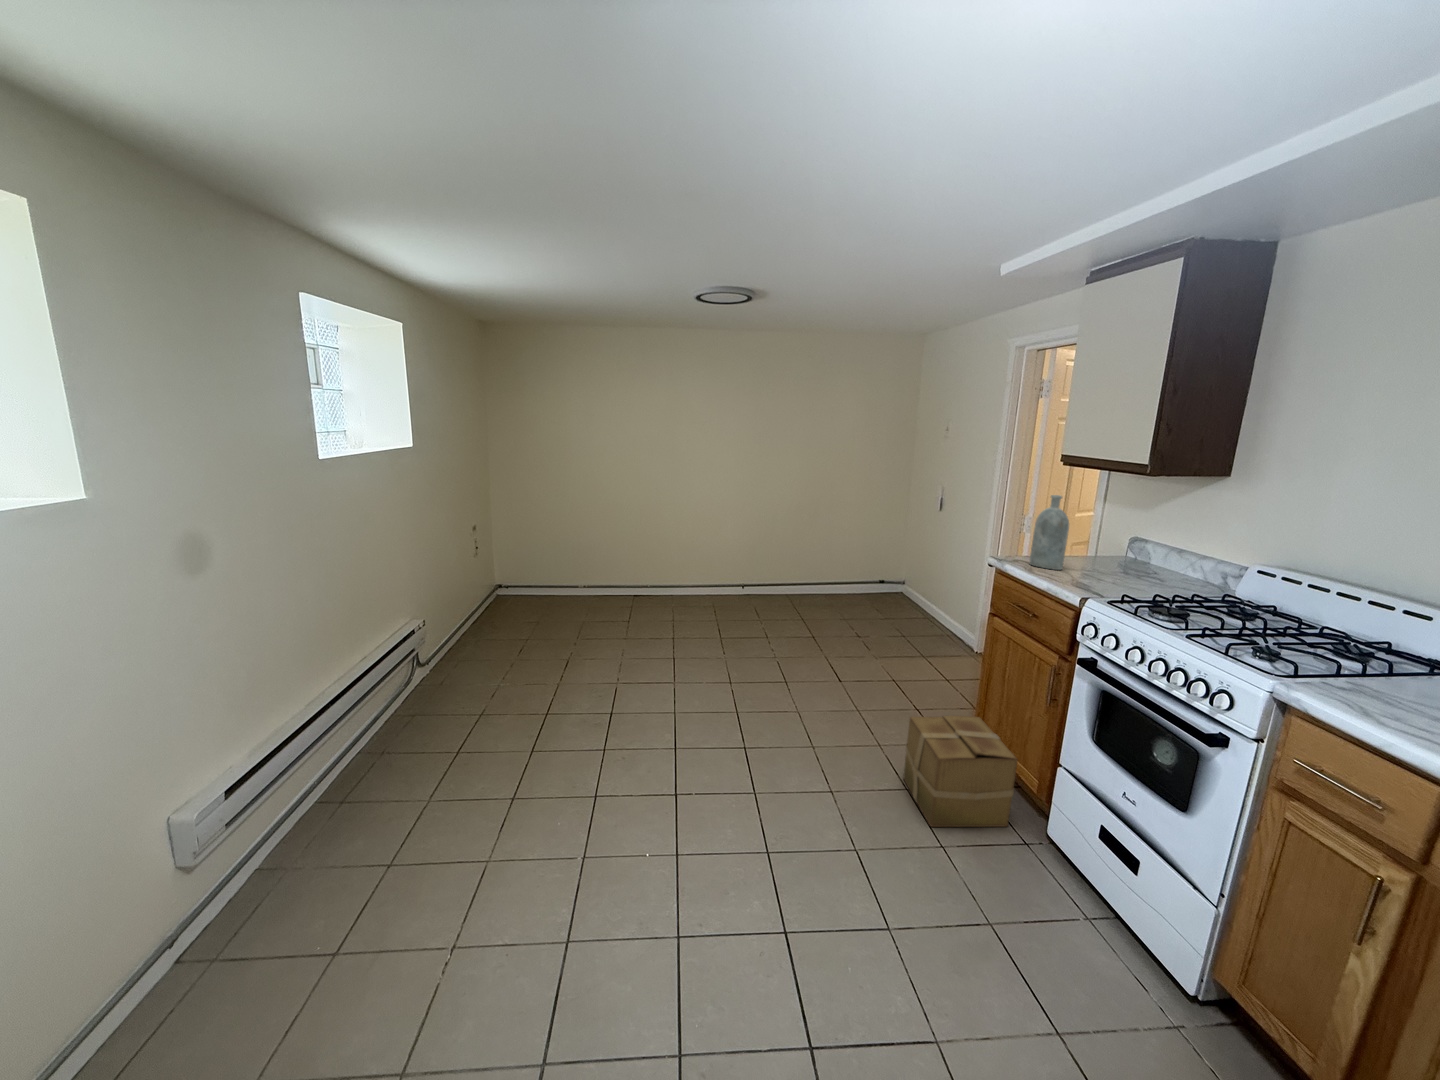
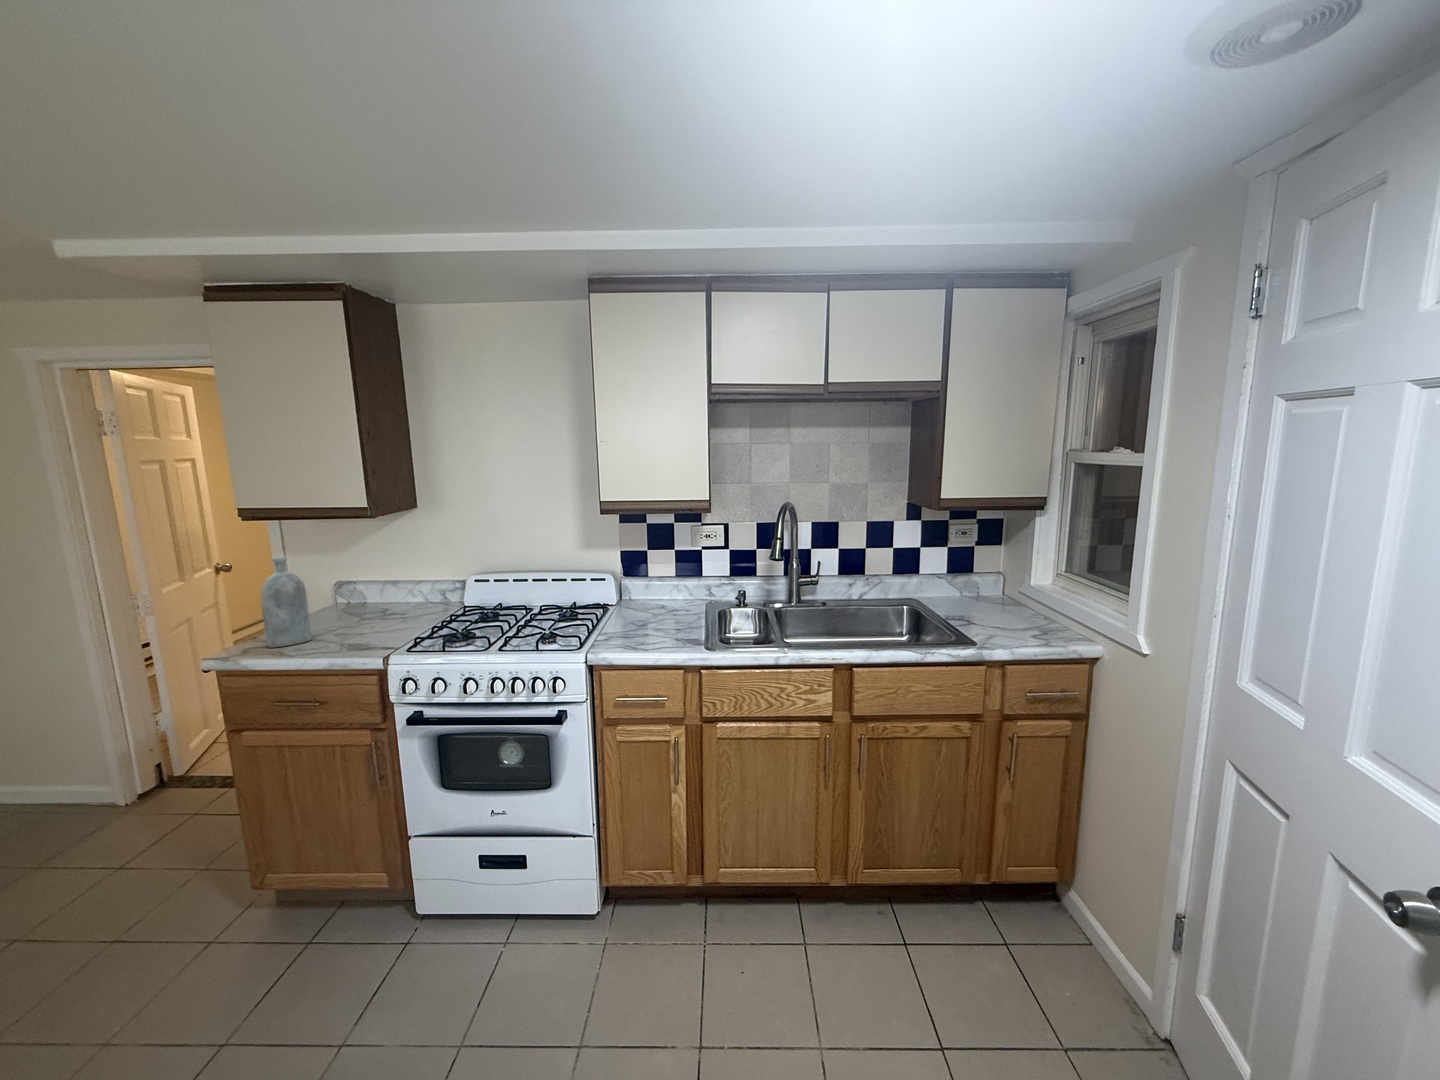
cardboard box: present [904,715,1017,827] -> none [186,861,374,1036]

